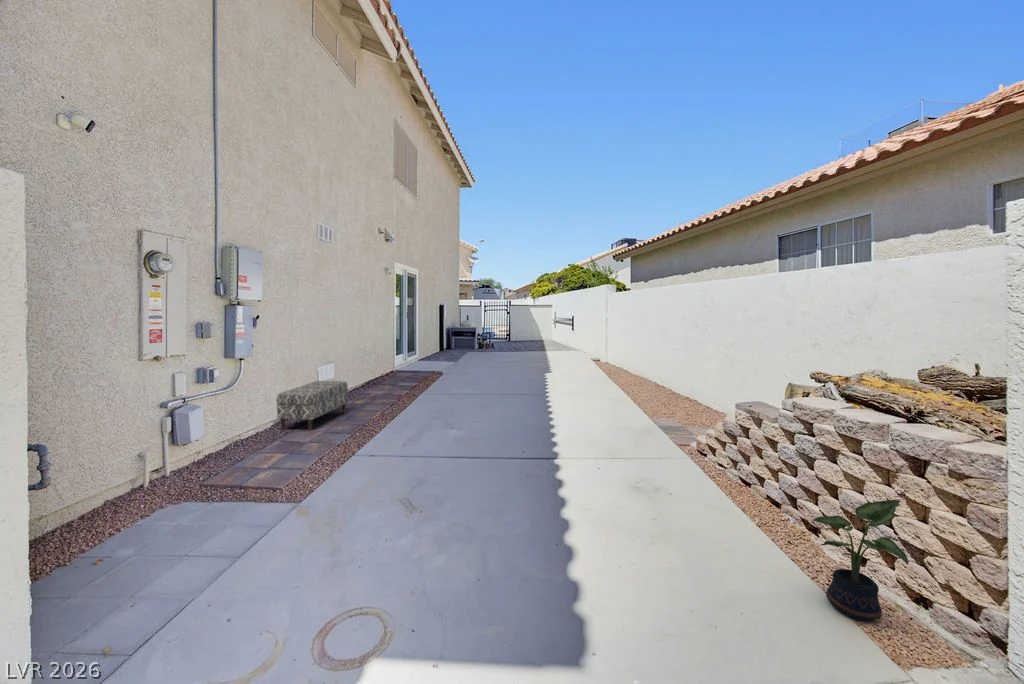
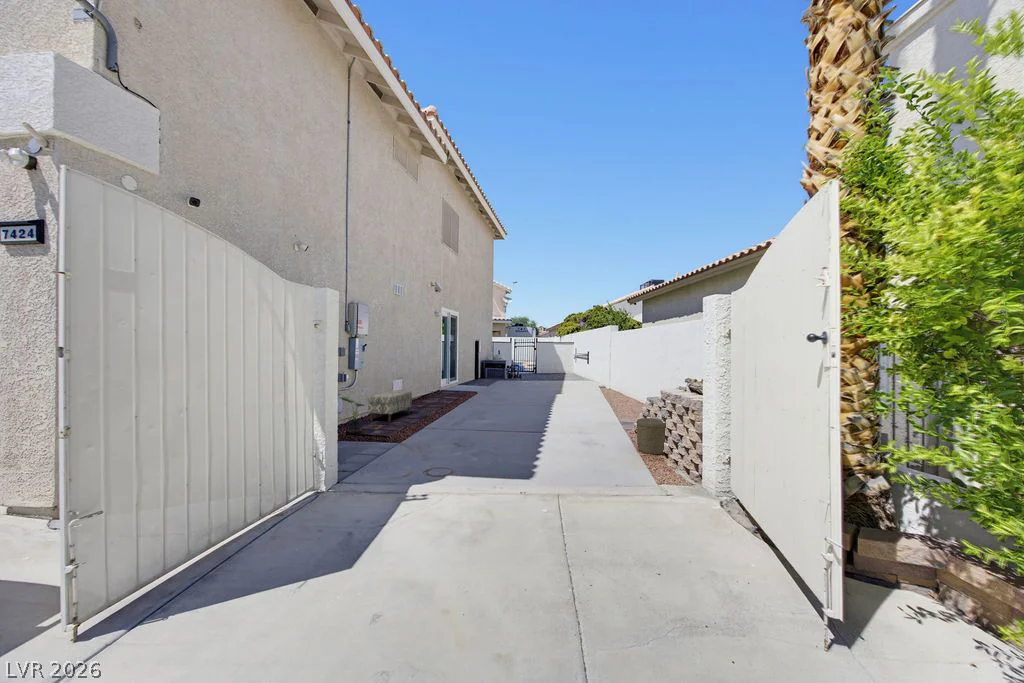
woven basket: none [695,436,751,500] -> present [637,418,666,454]
potted plant: present [813,500,909,622] -> present [339,397,364,434]

